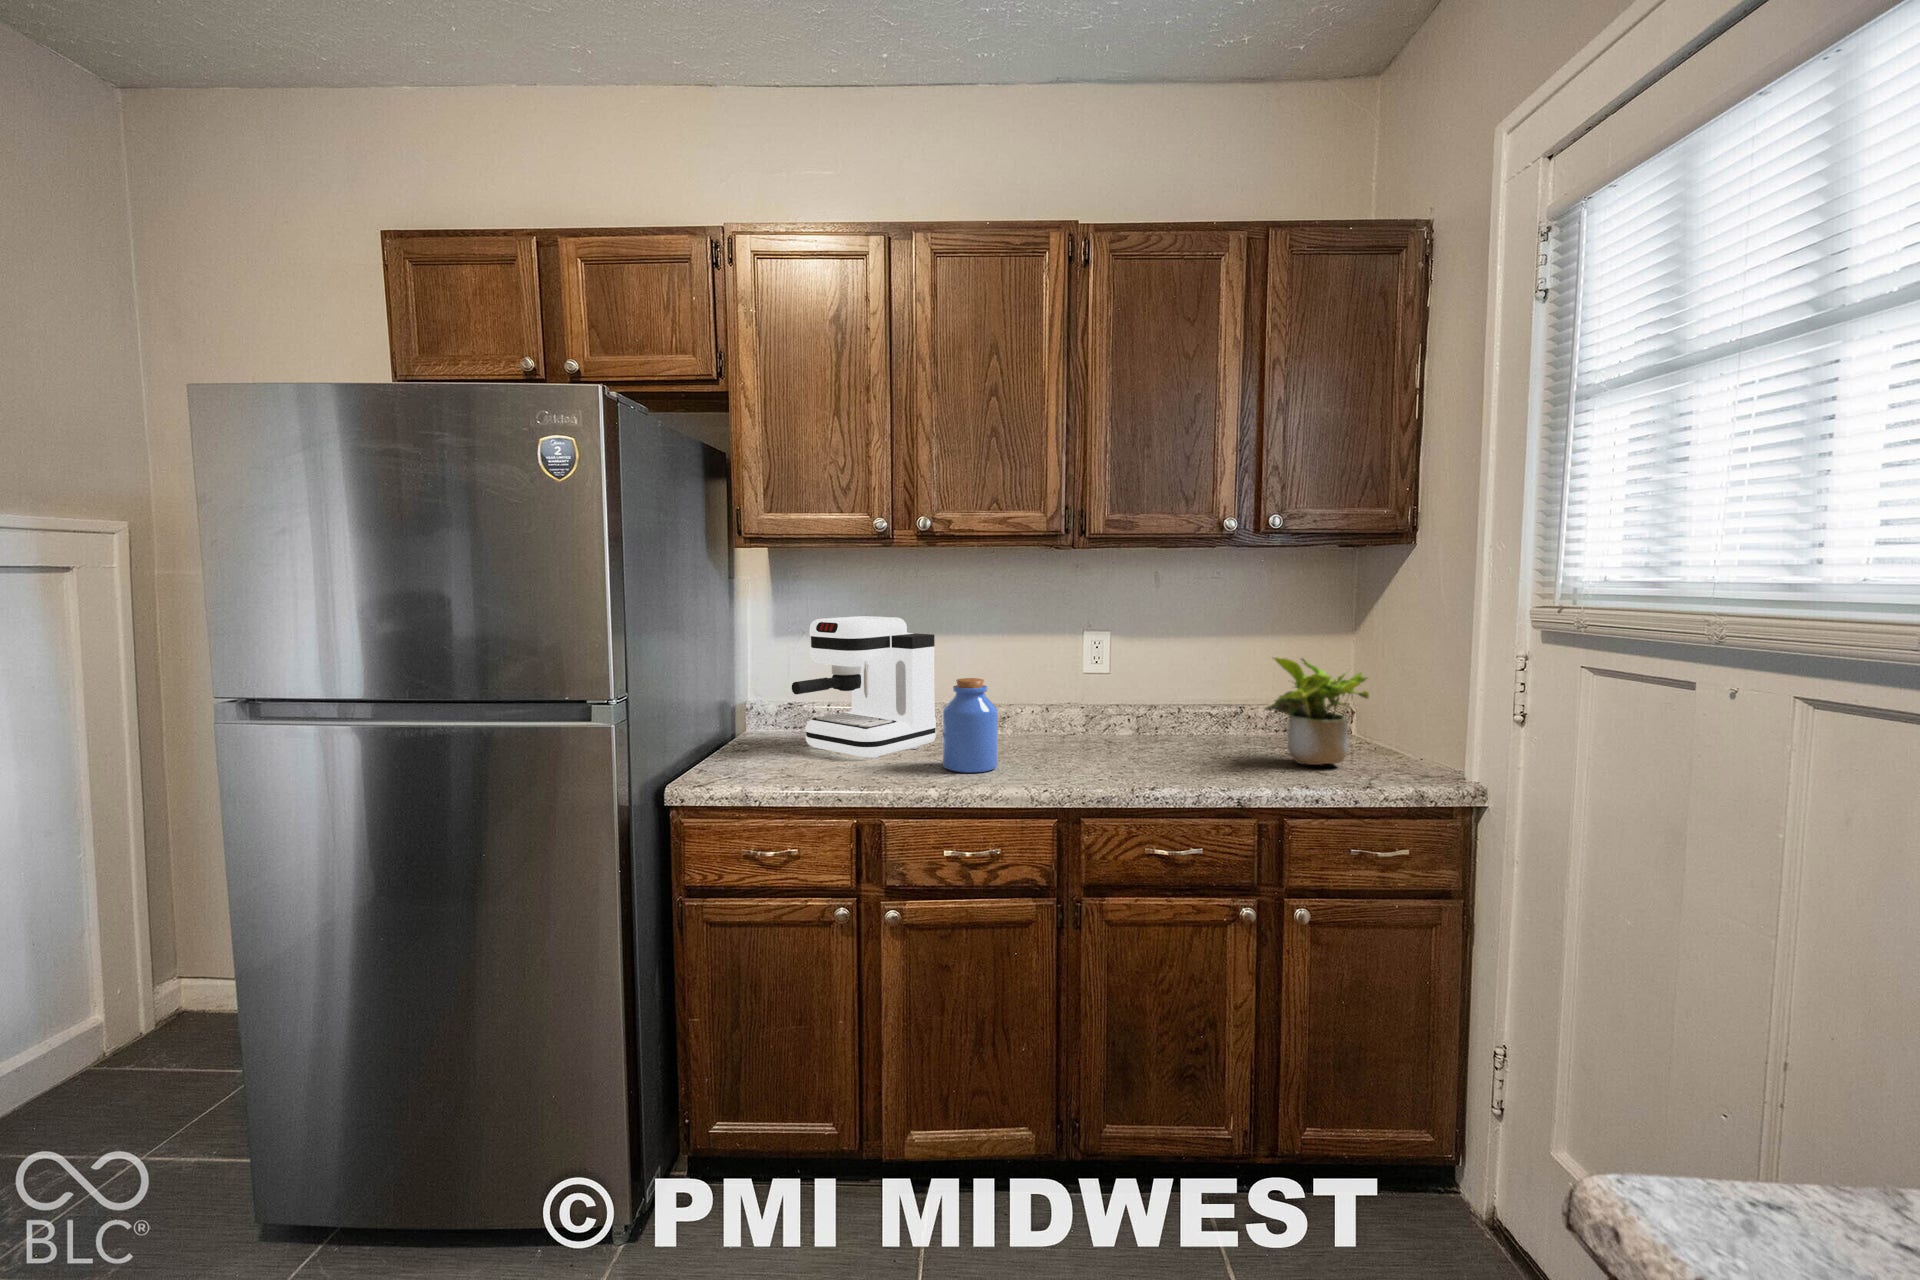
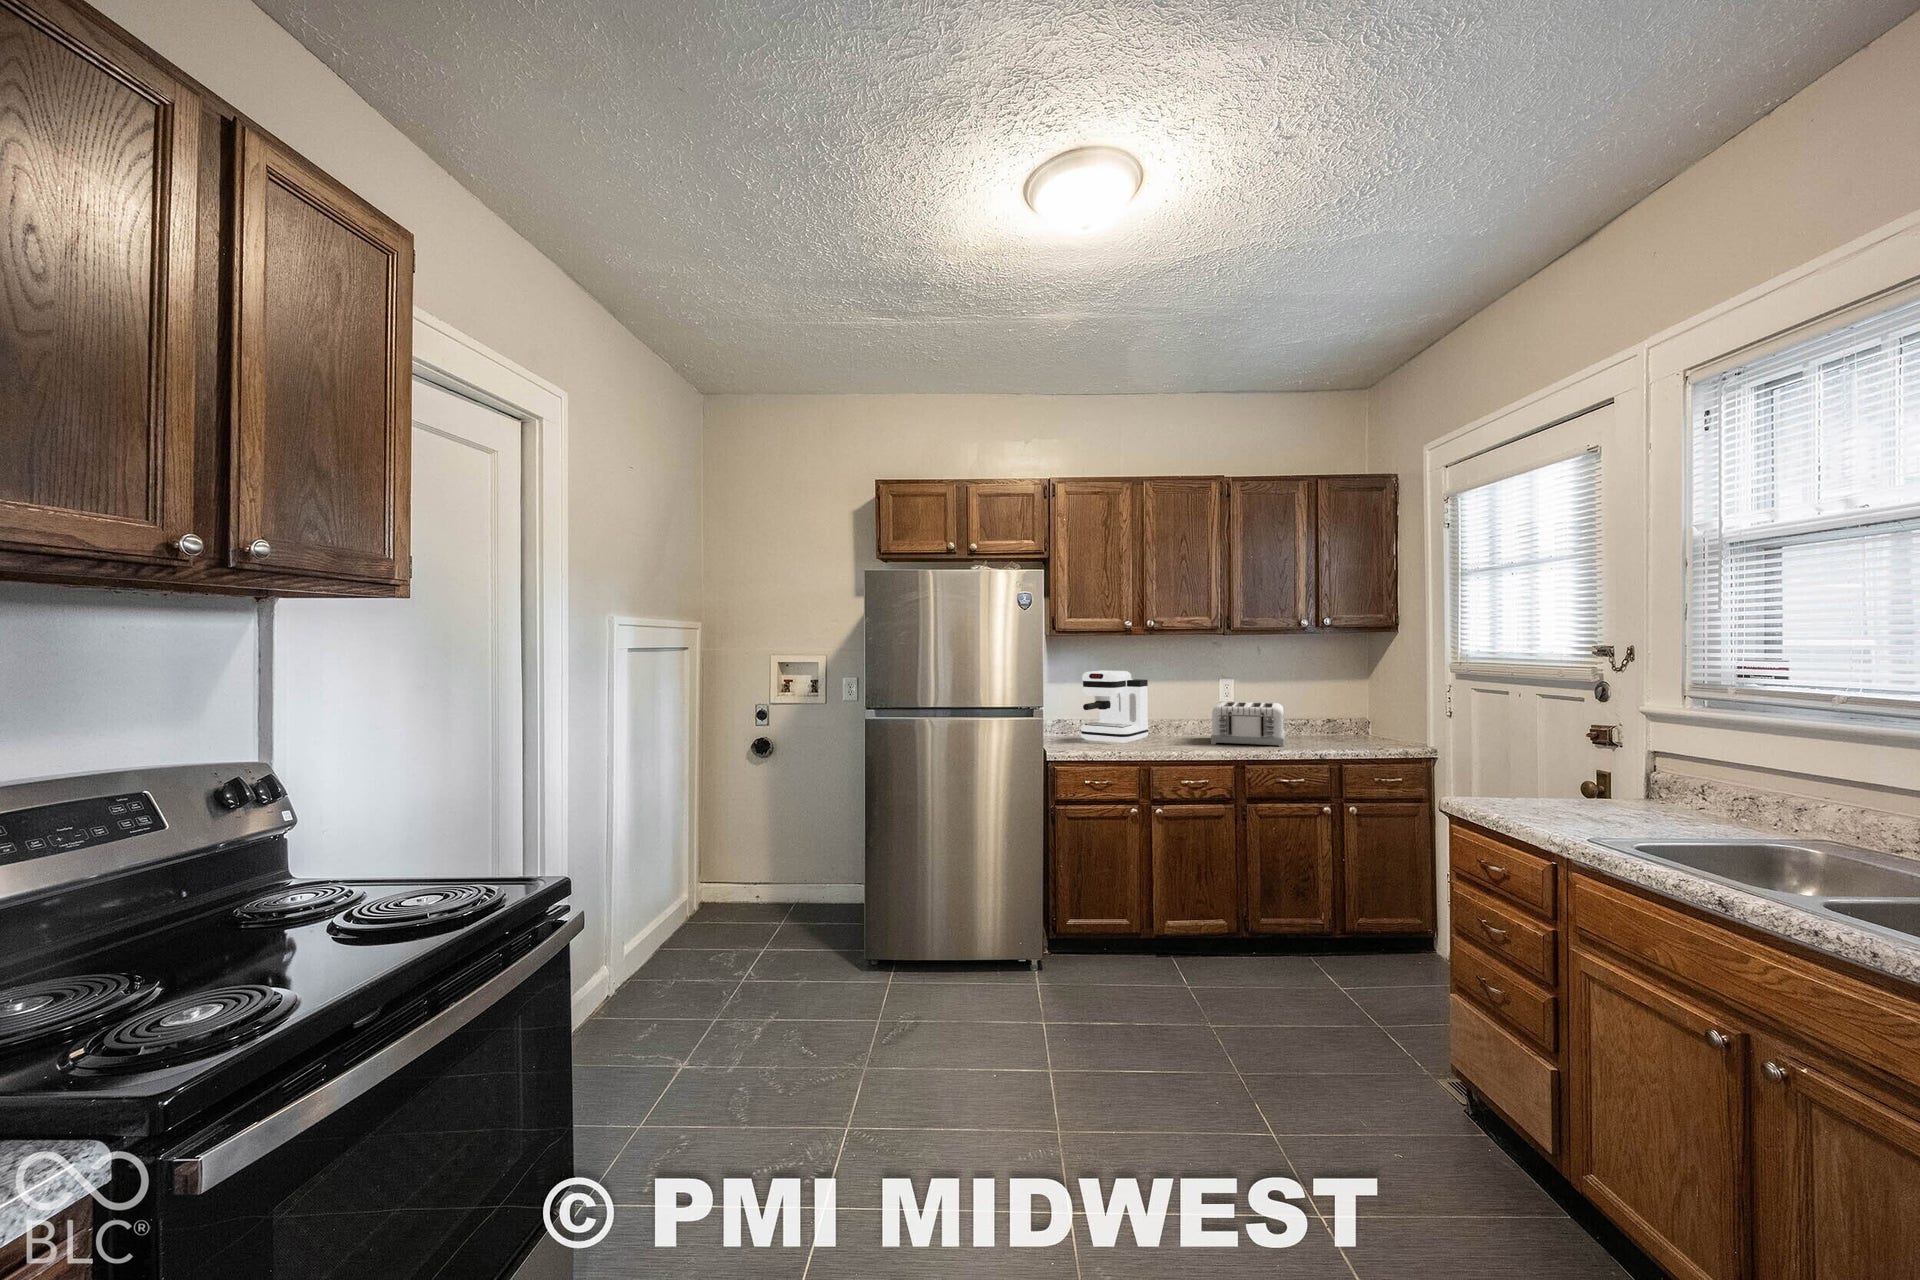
potted plant: present [1265,657,1369,765] -> none [1323,688,1378,743]
toaster: none [1036,676,1192,778] -> present [1211,701,1285,747]
jar: present [942,678,998,773] -> none [1166,700,1195,747]

